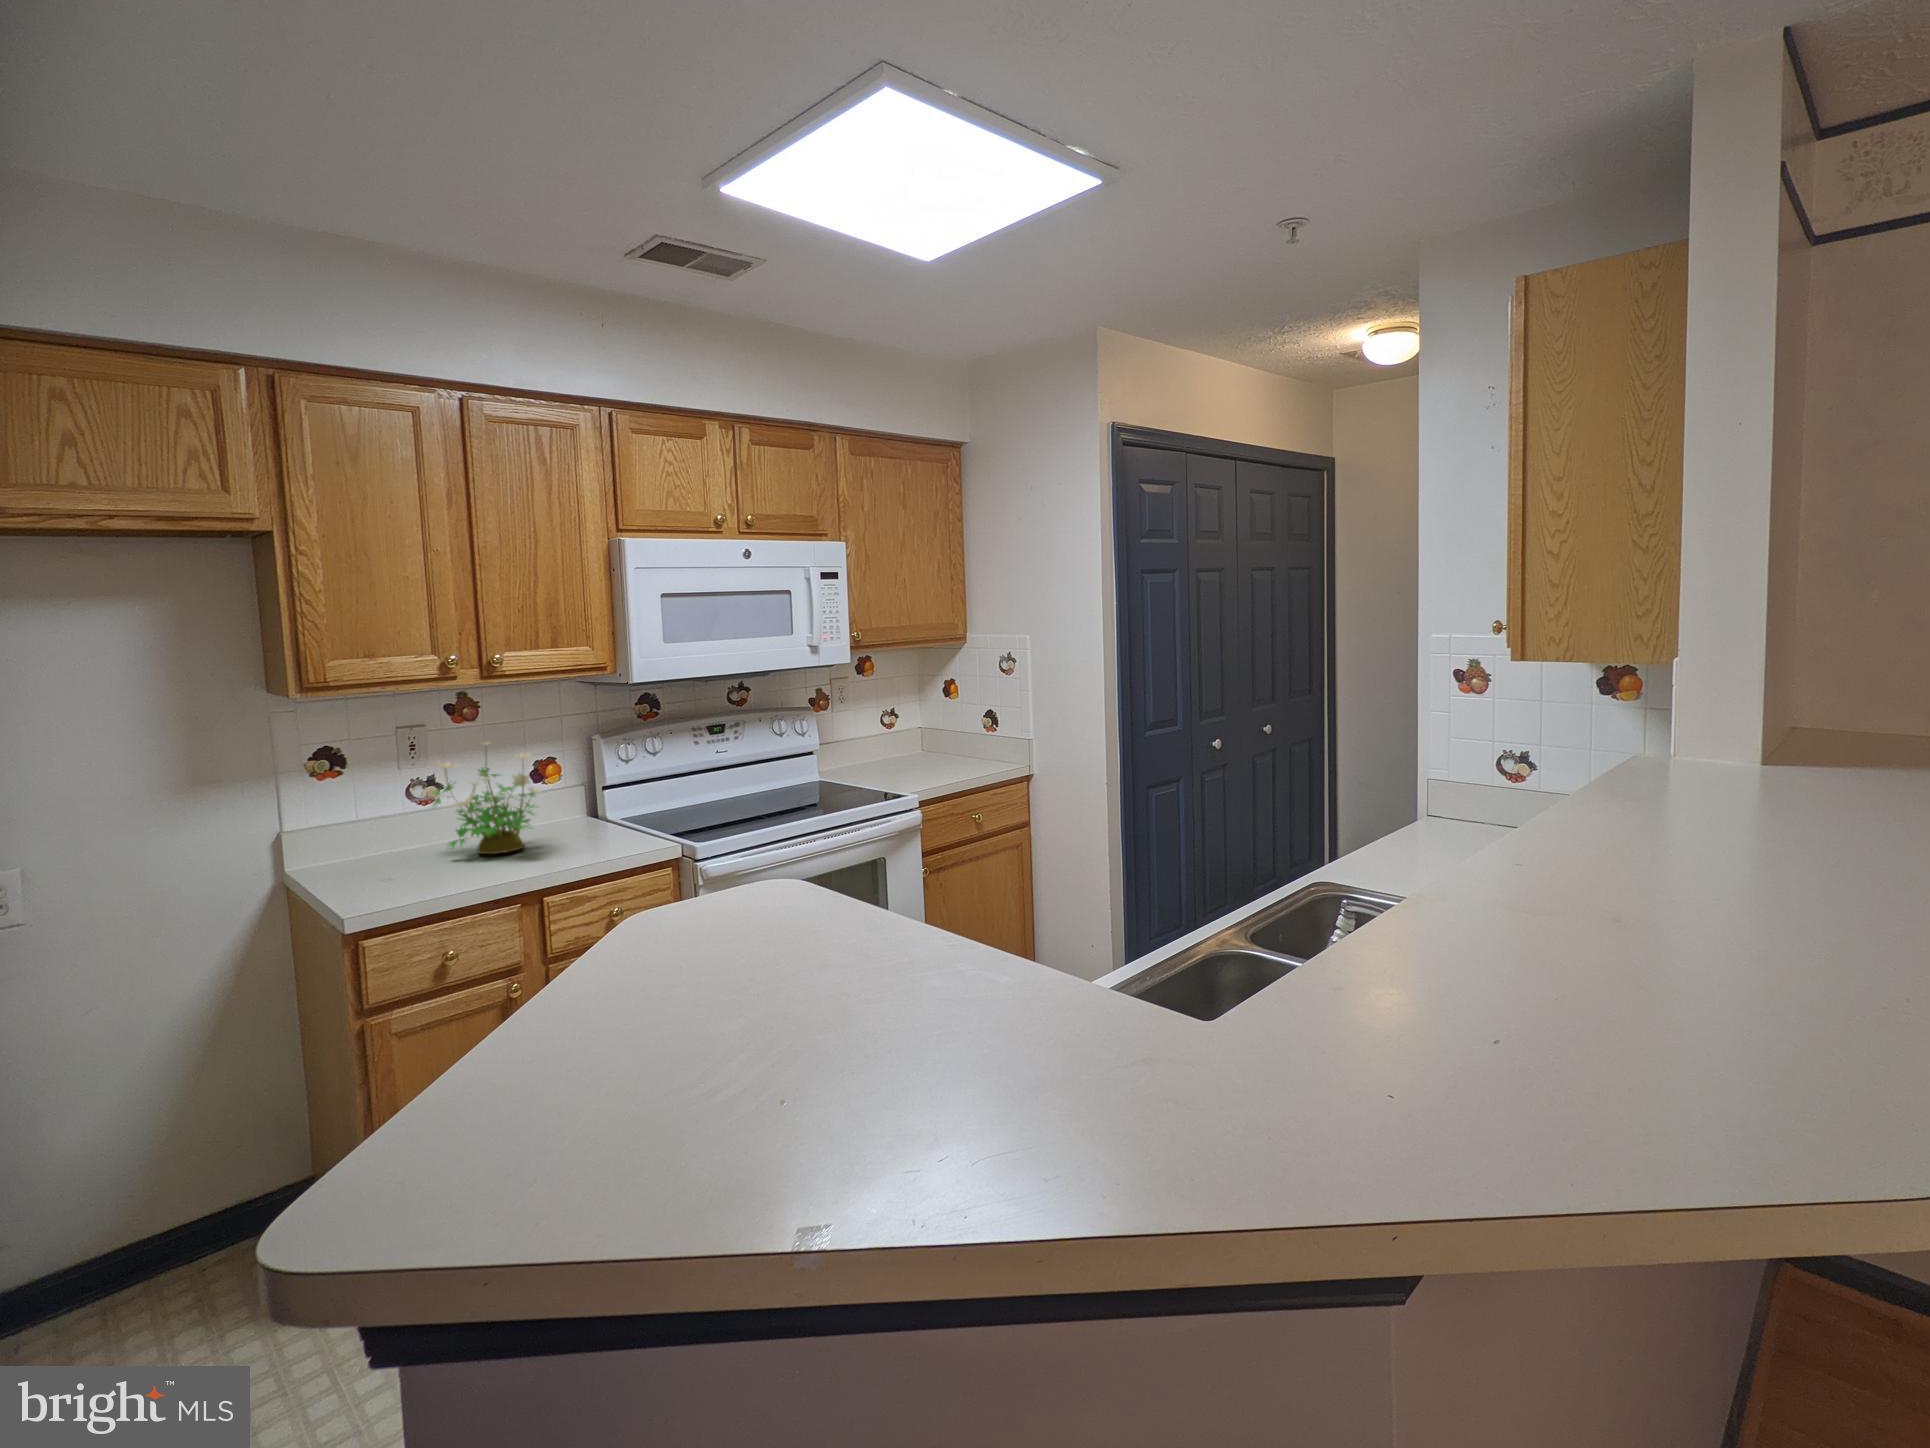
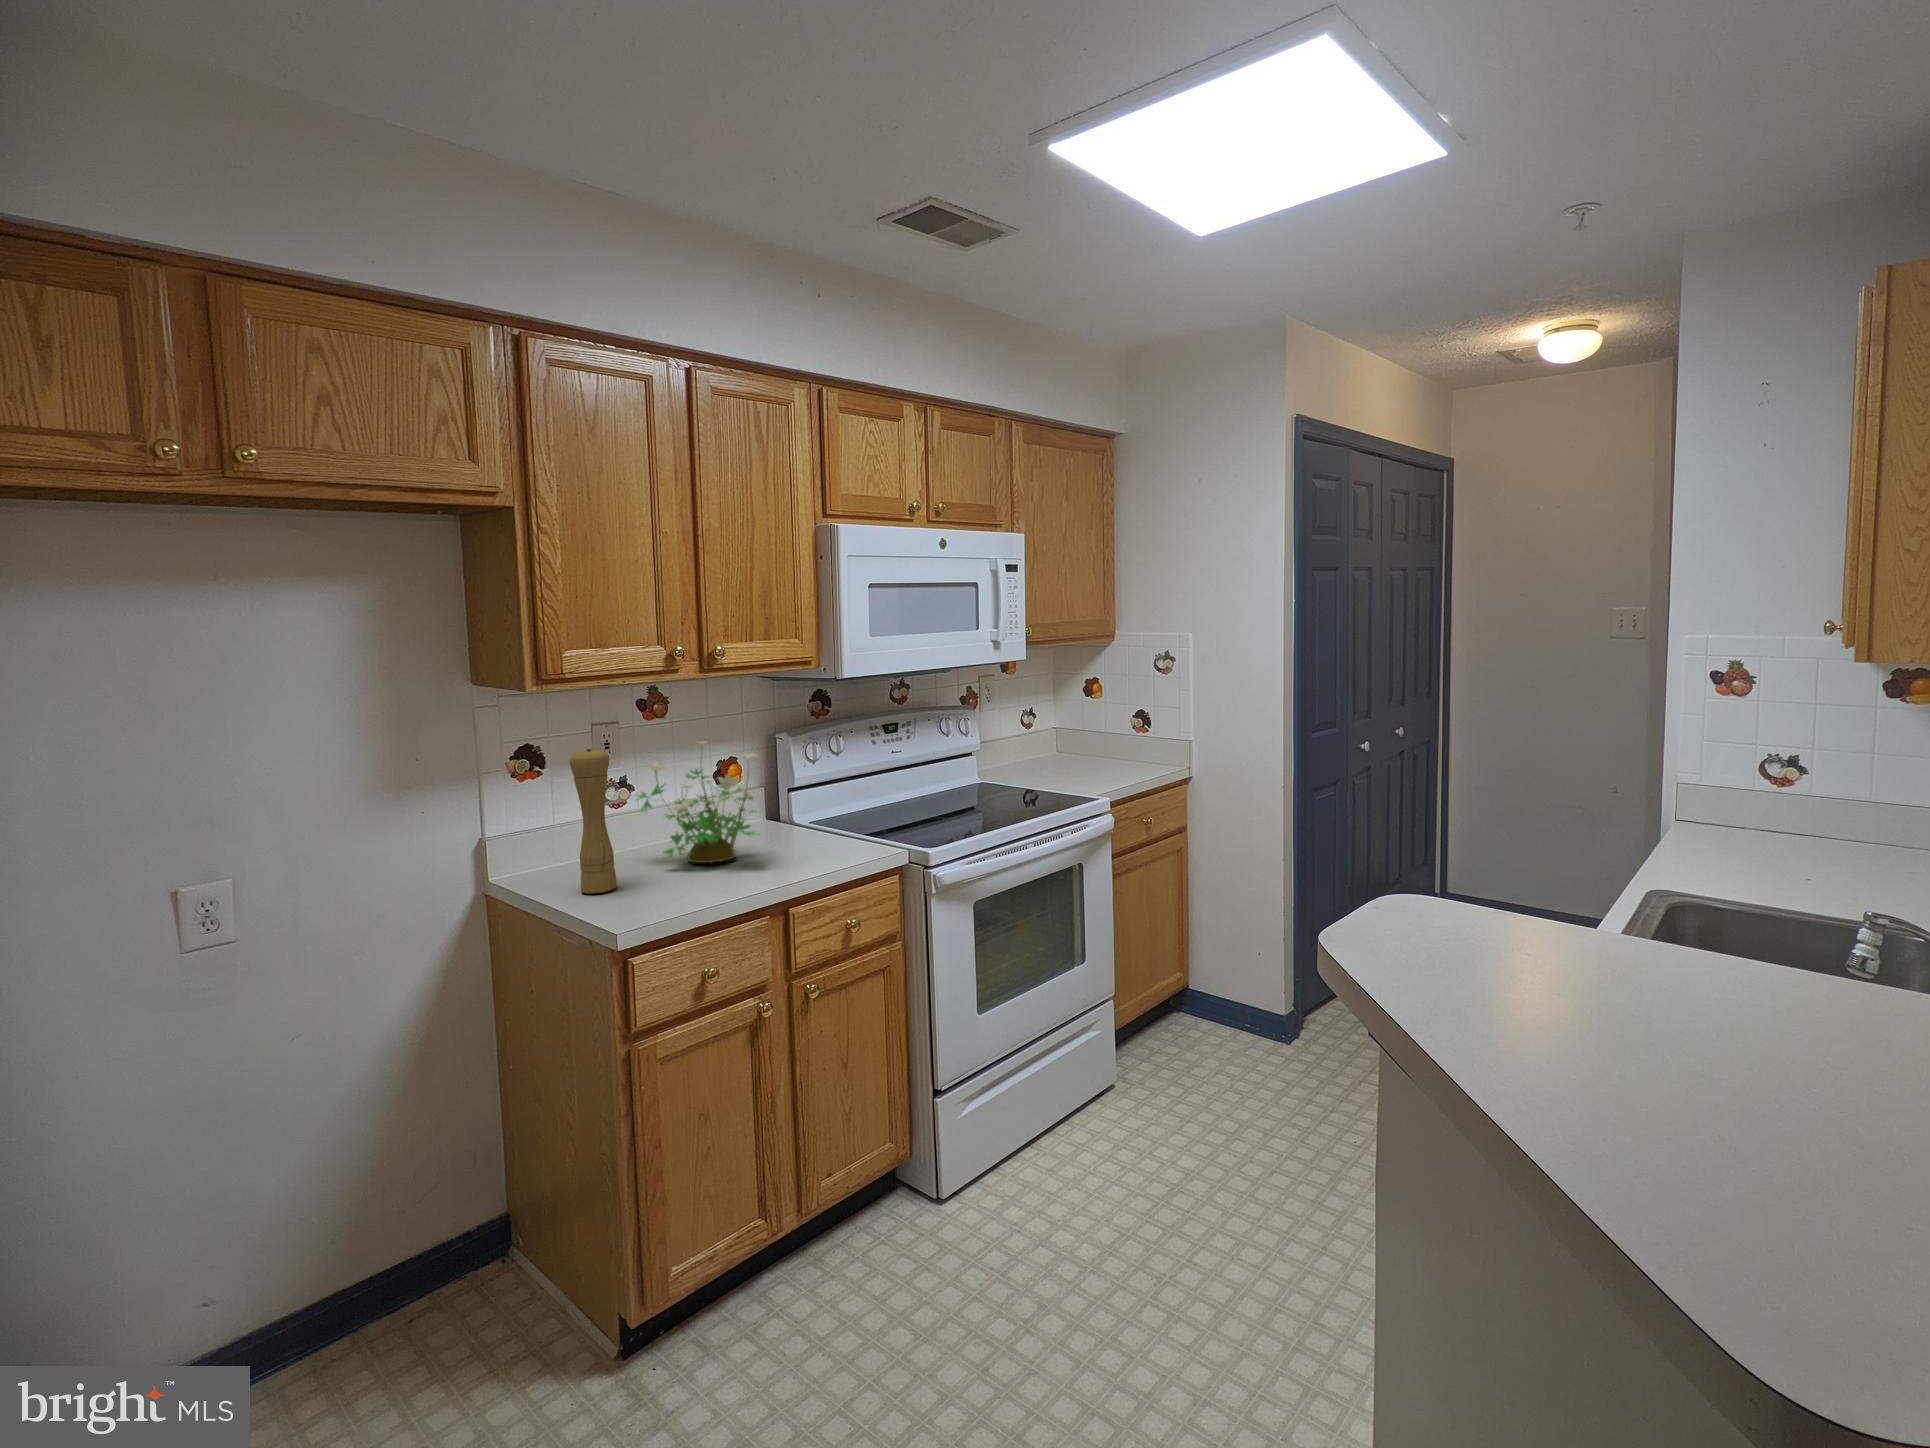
pepper mill: none [339,750,391,881] -> present [570,749,617,893]

